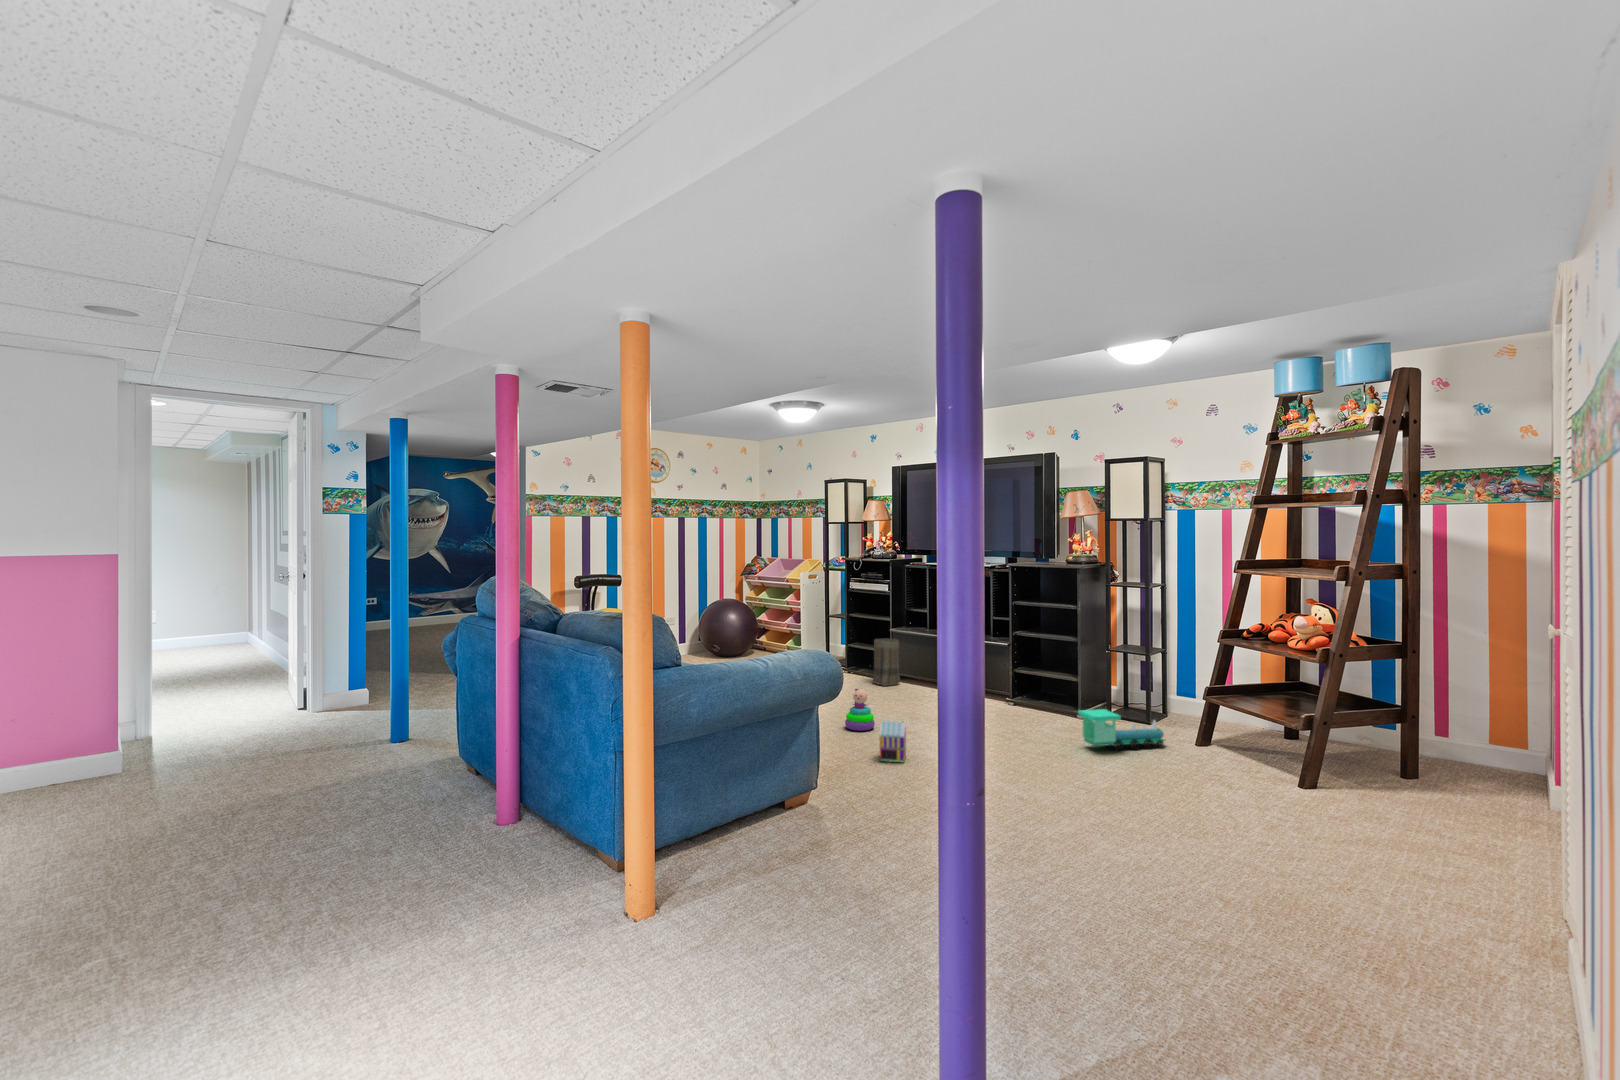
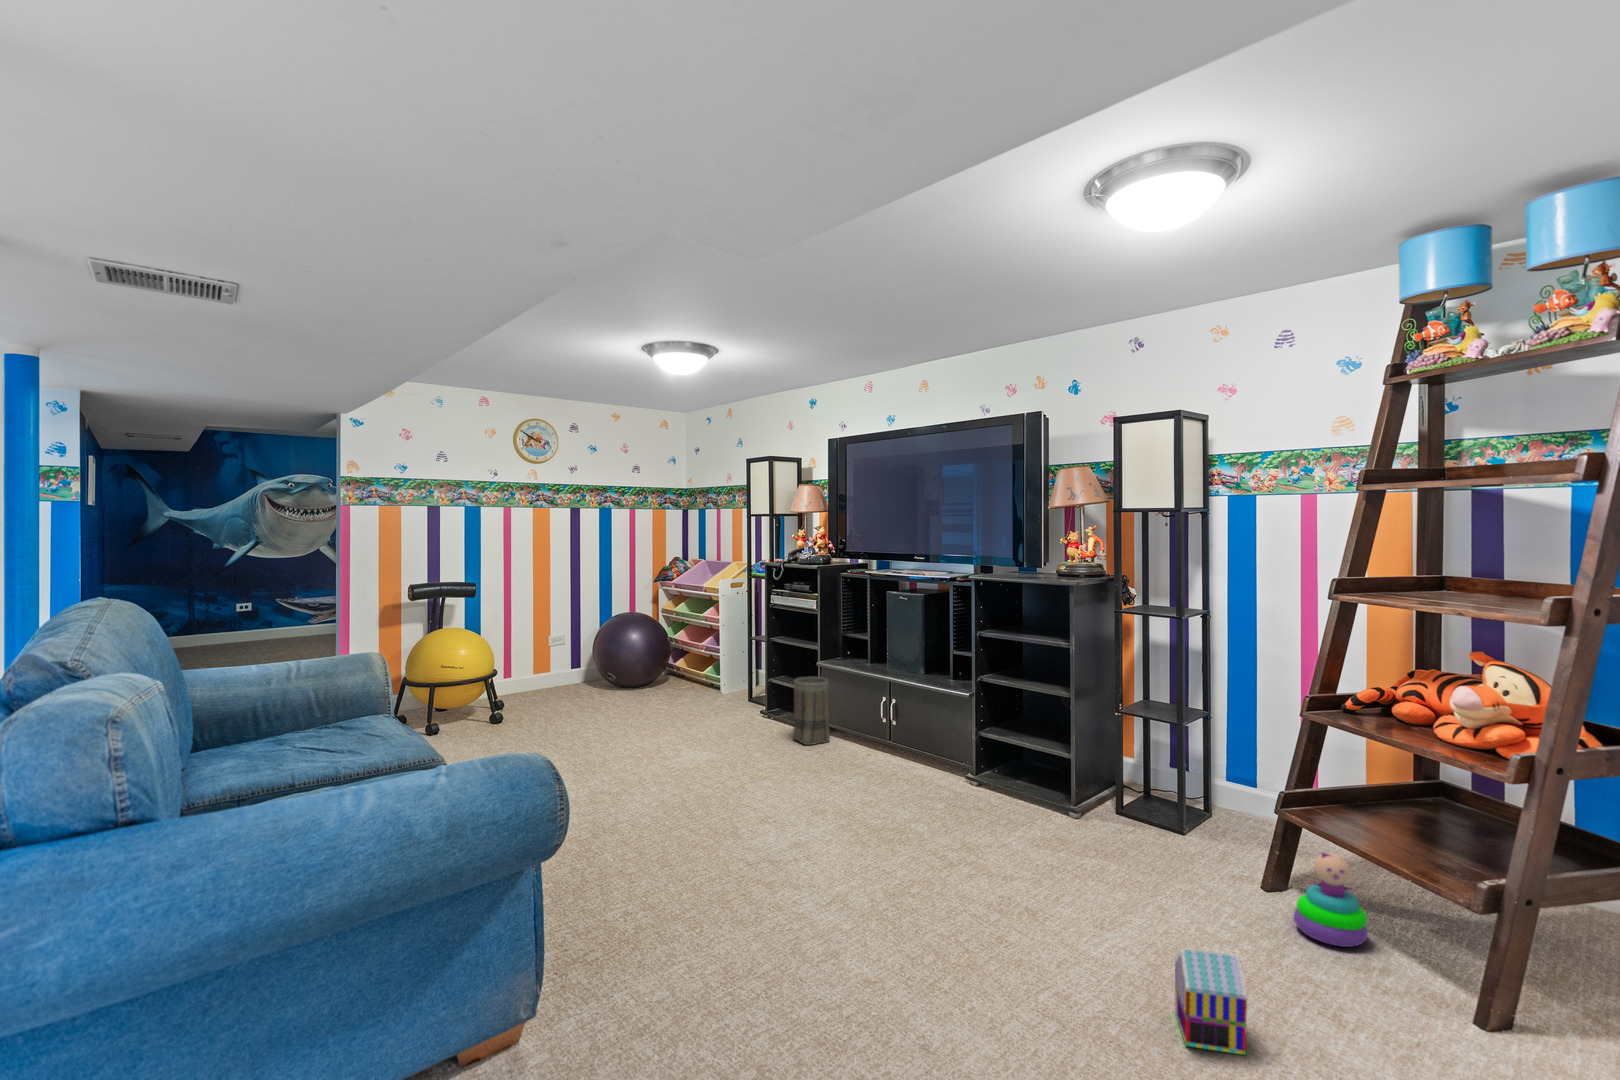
stacking toy: present [845,689,875,731] -> present [1294,853,1368,947]
toy train: present [1078,709,1165,750] -> none [1057,830,1206,906]
toy house: present [880,721,906,762] -> present [1175,949,1247,1055]

